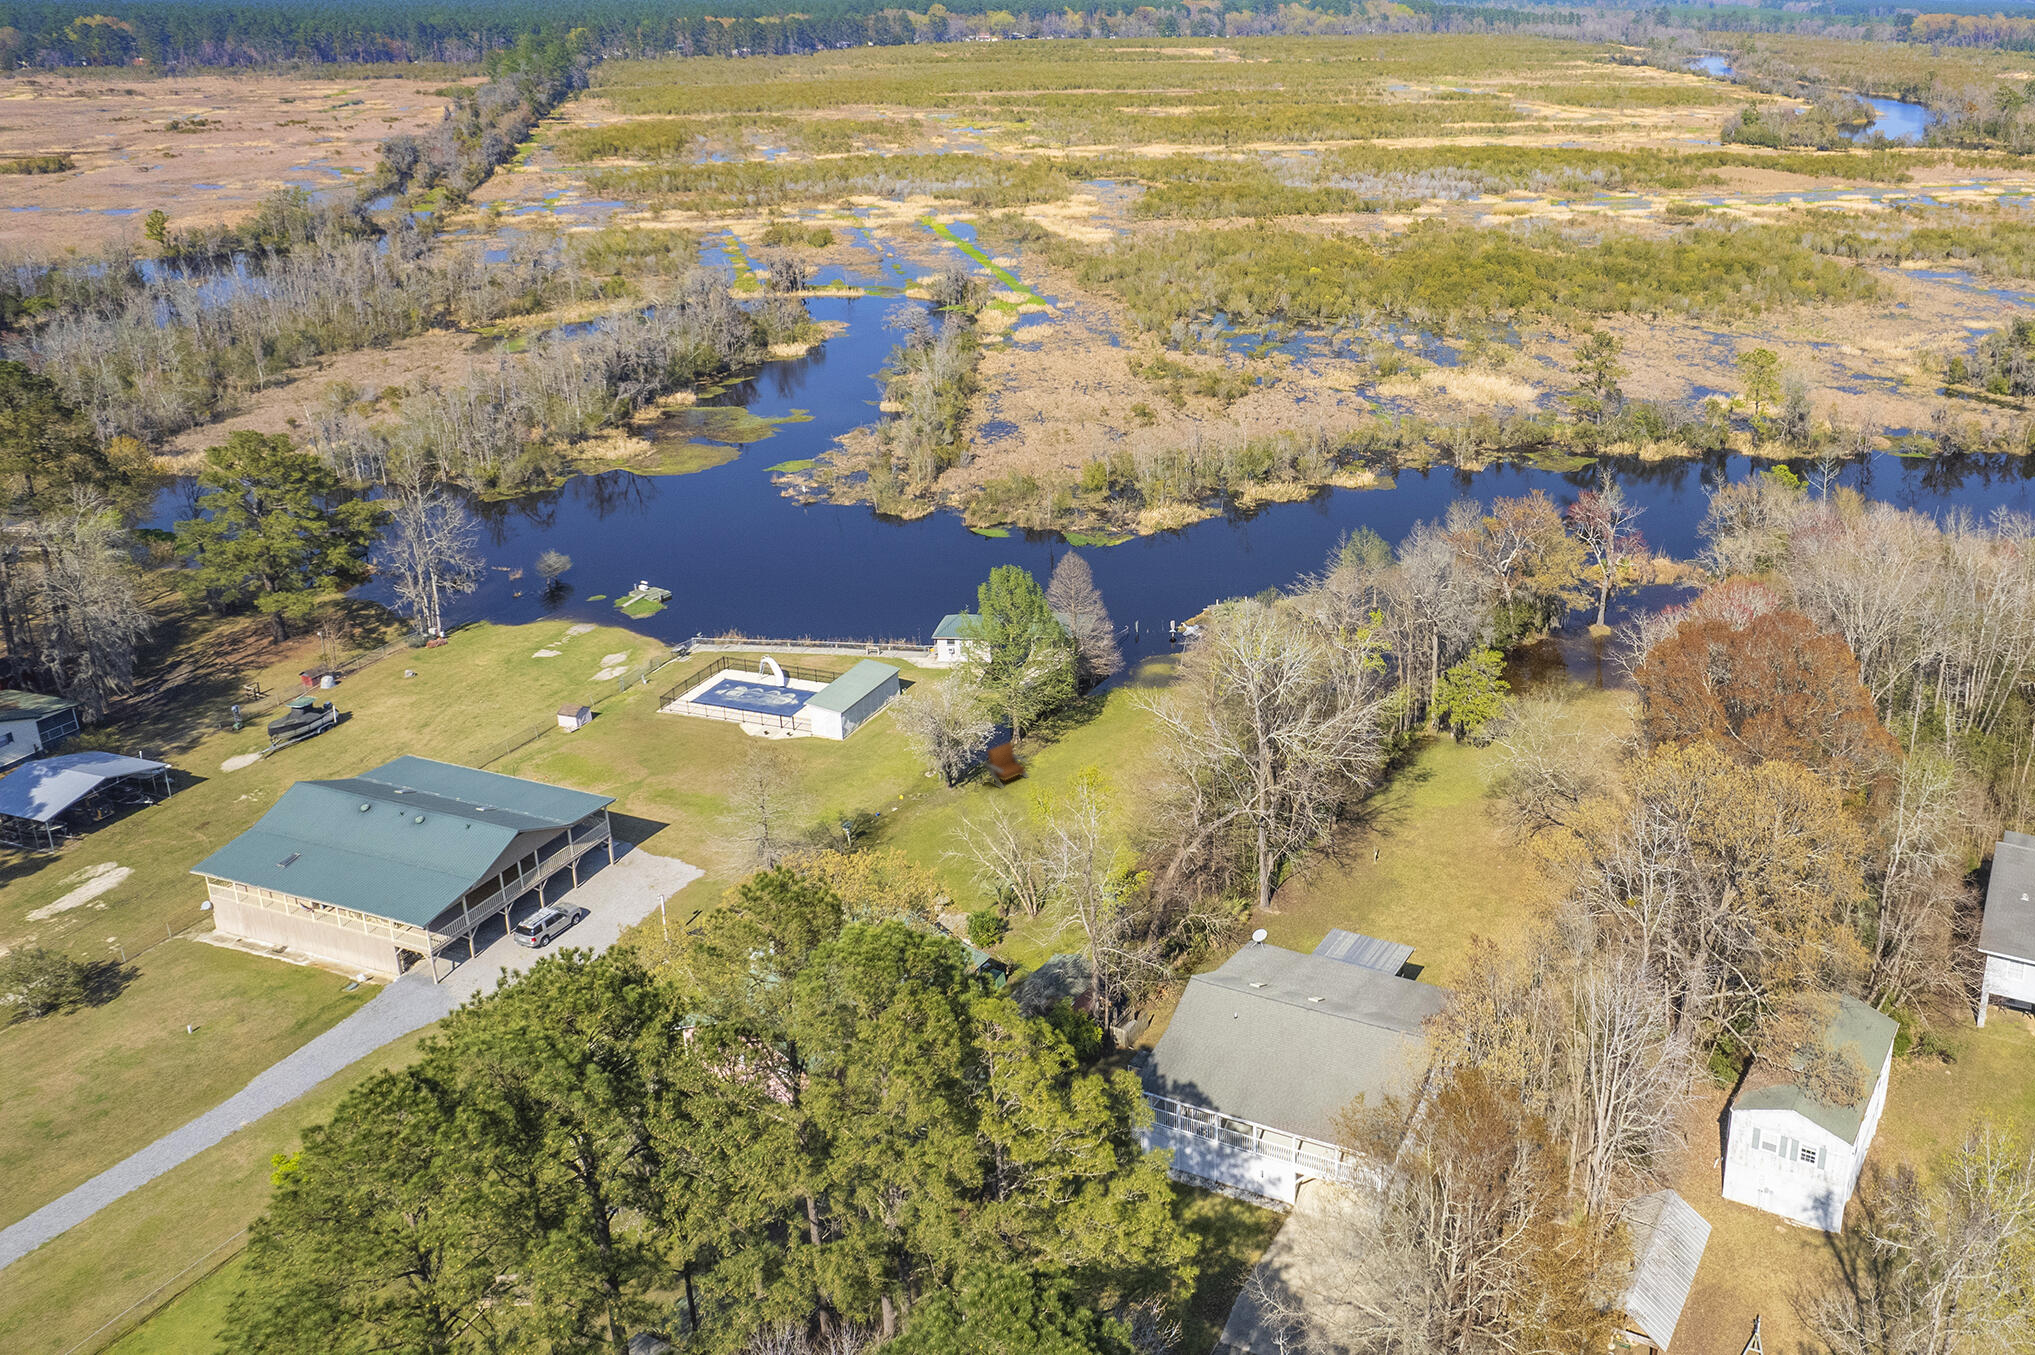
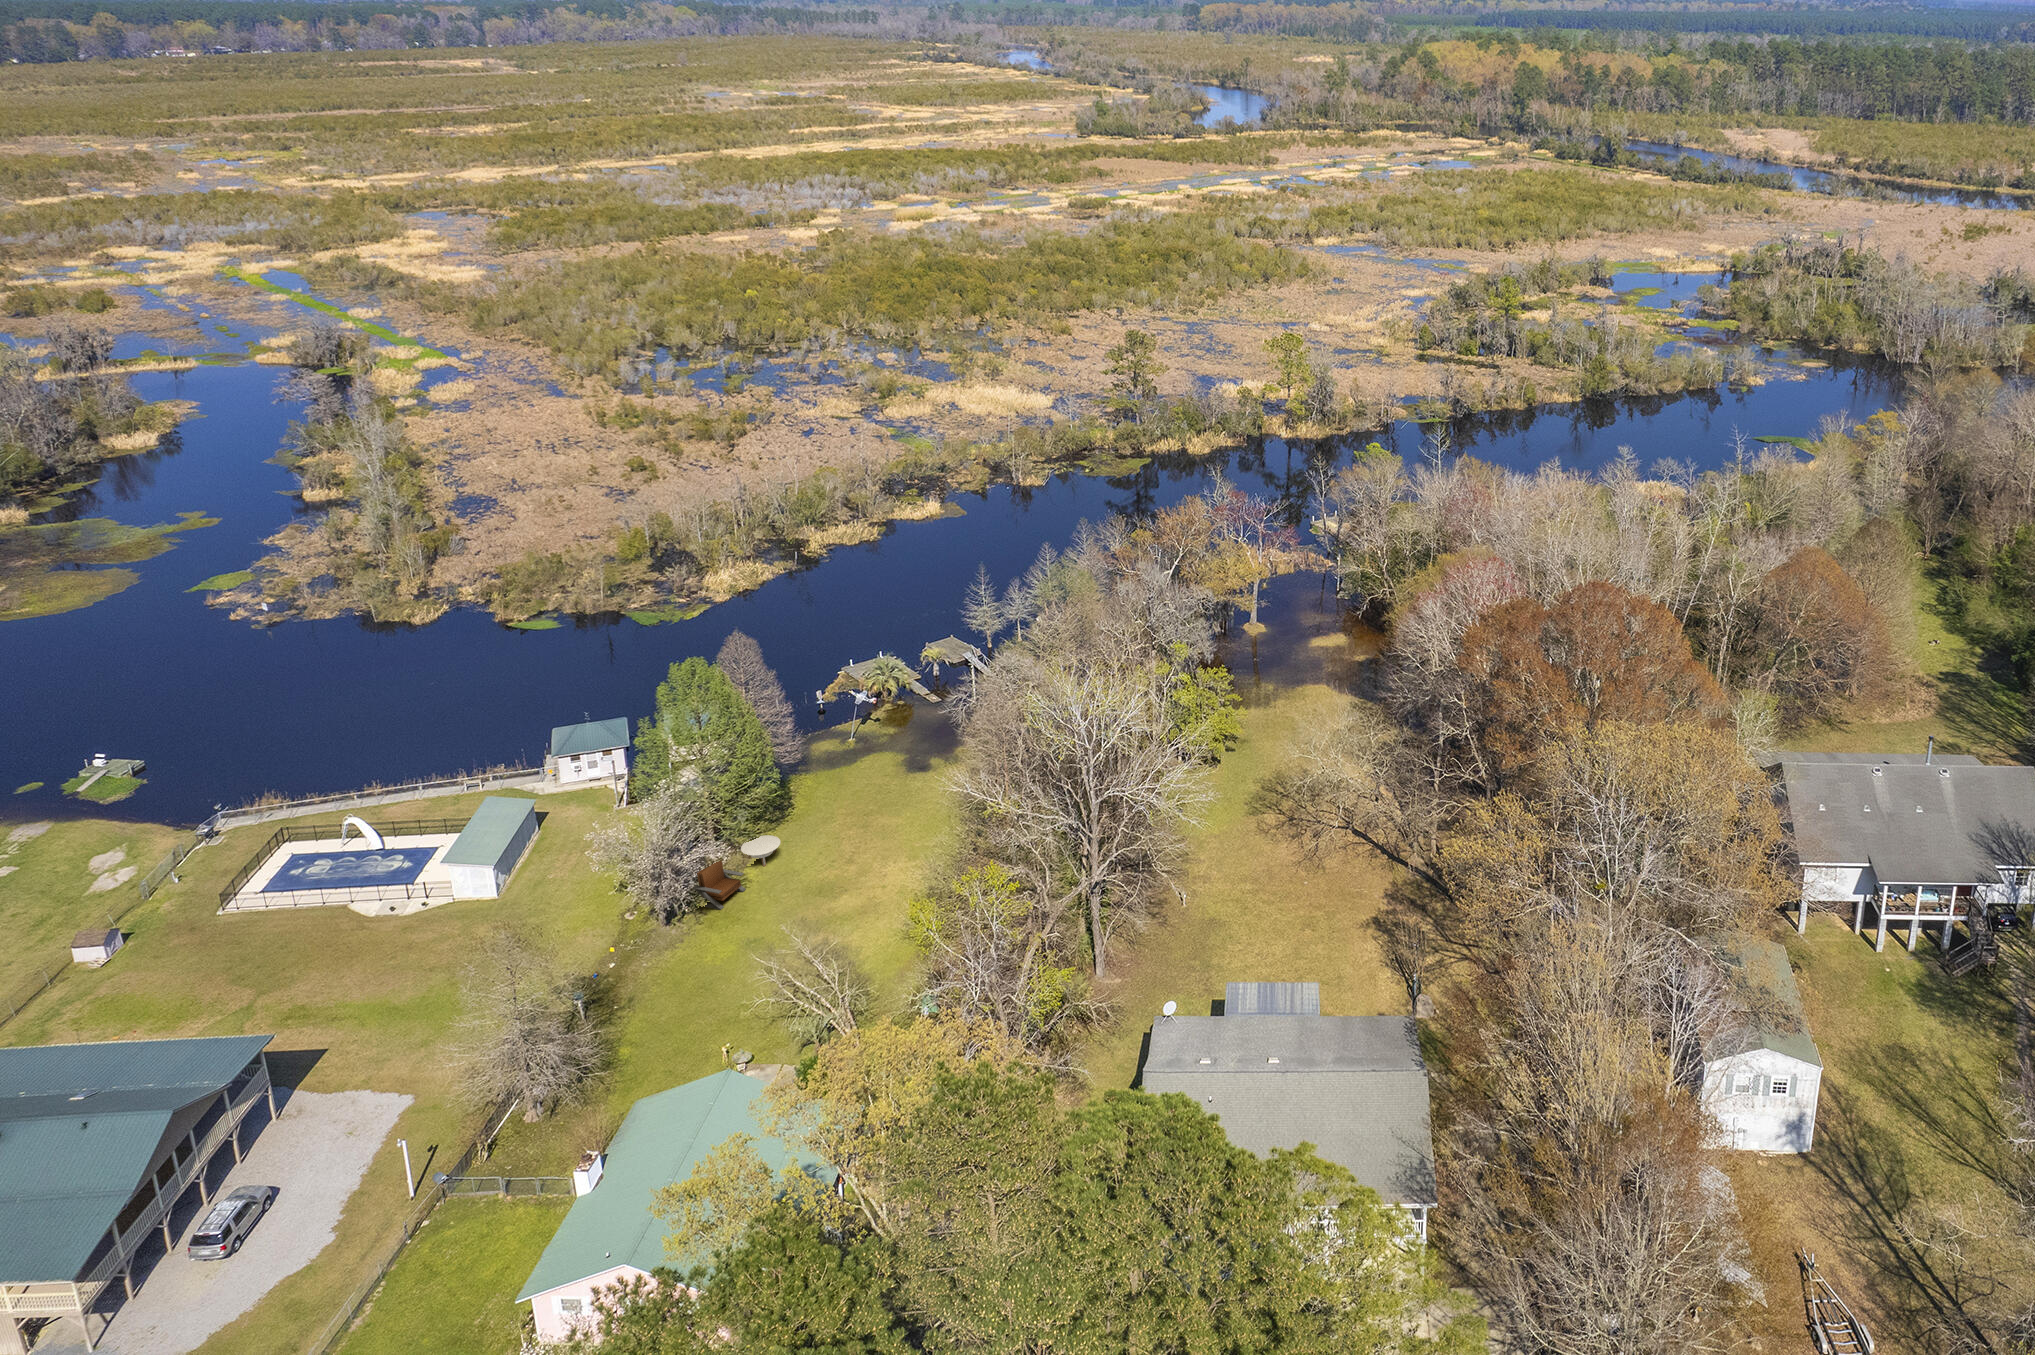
round table: none [1038,734,1074,762] -> present [741,835,780,867]

